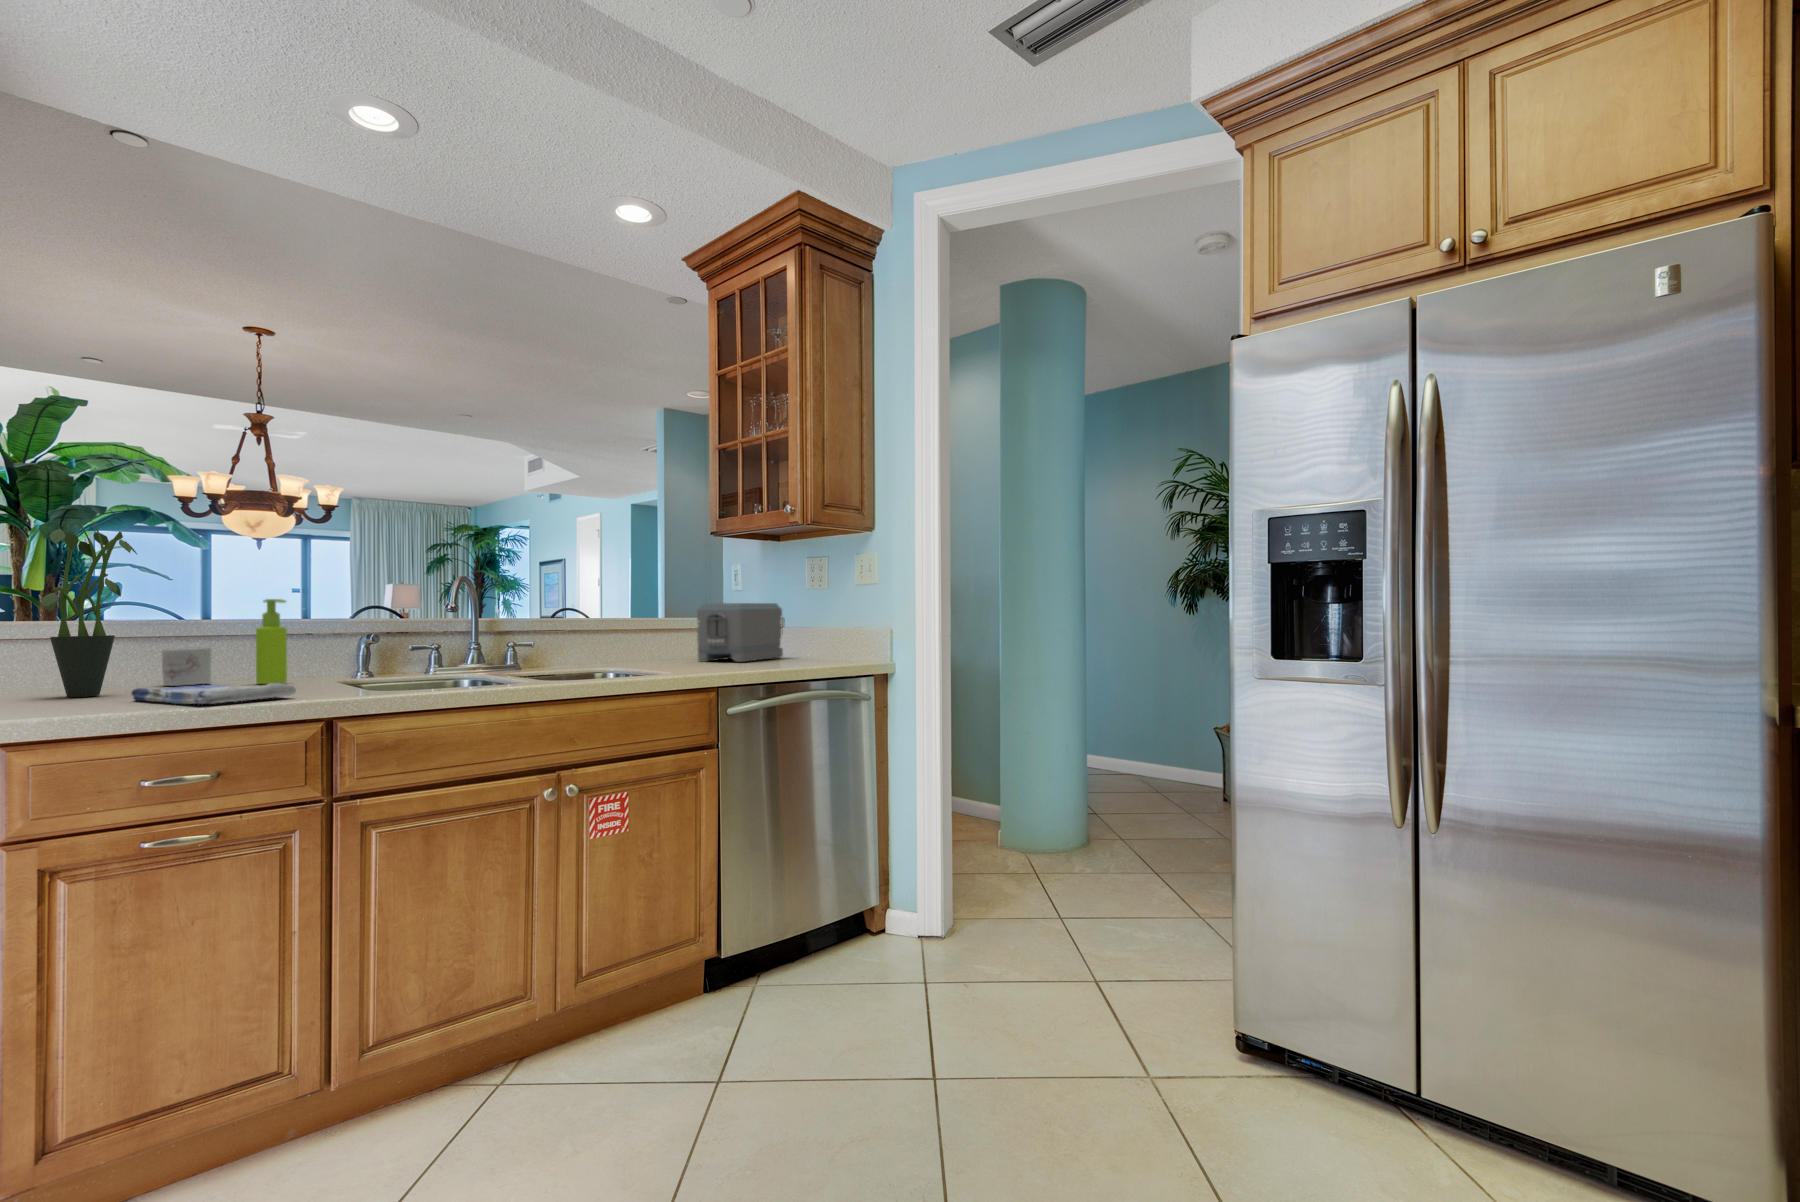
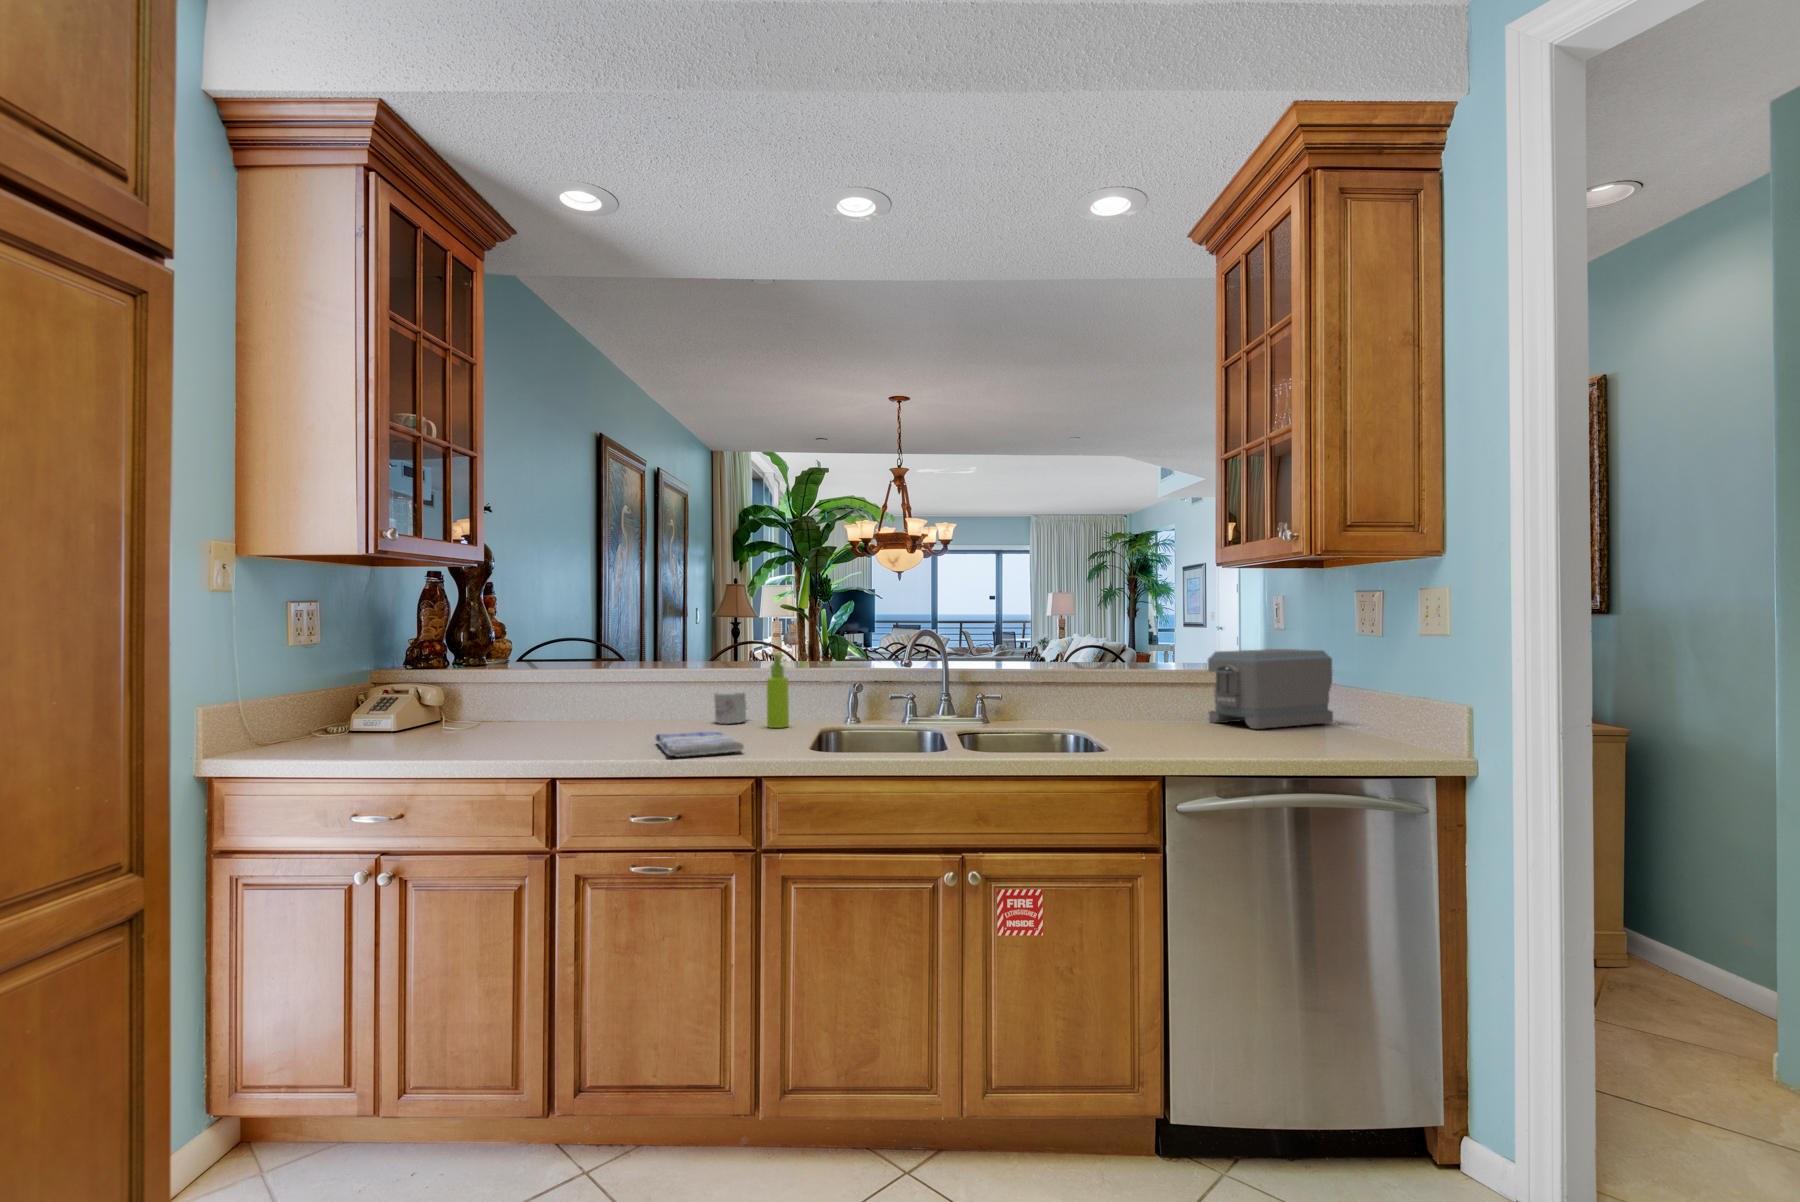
potted plant: present [41,522,137,697] -> none [620,598,681,733]

